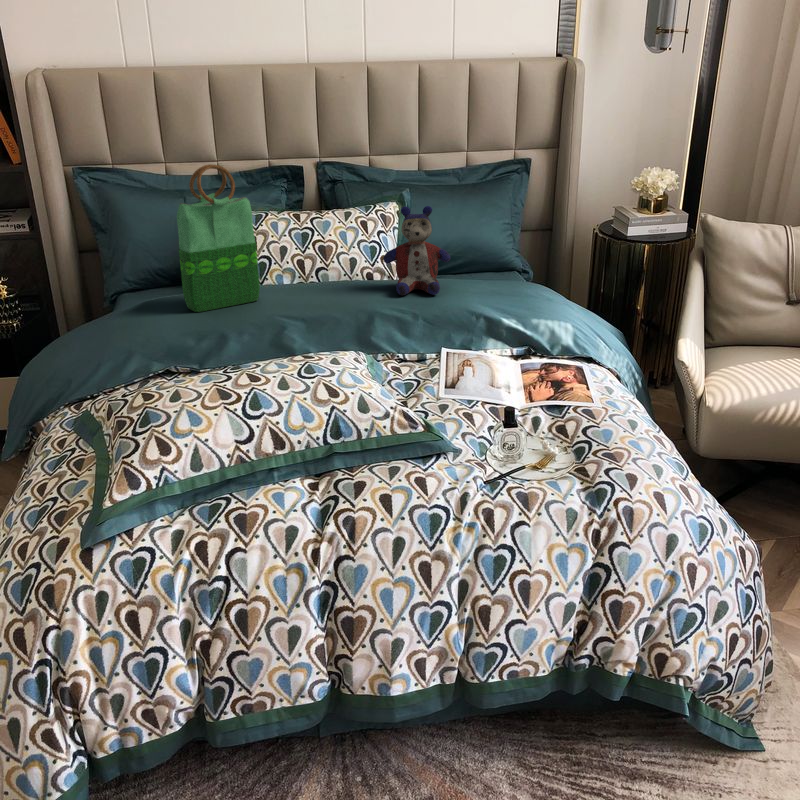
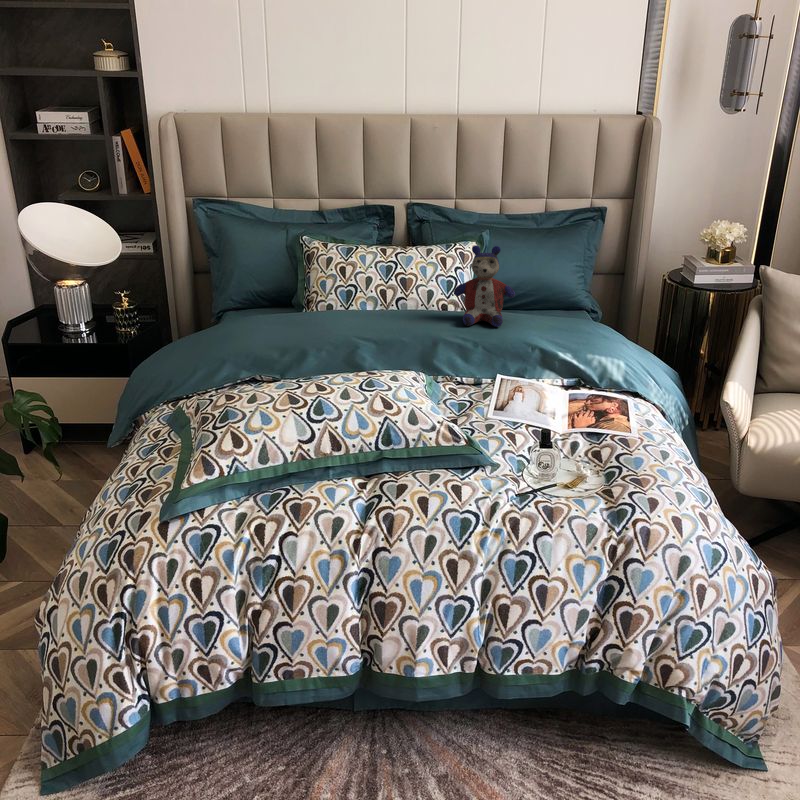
tote bag: present [177,164,260,312] -> none [271,201,341,330]

